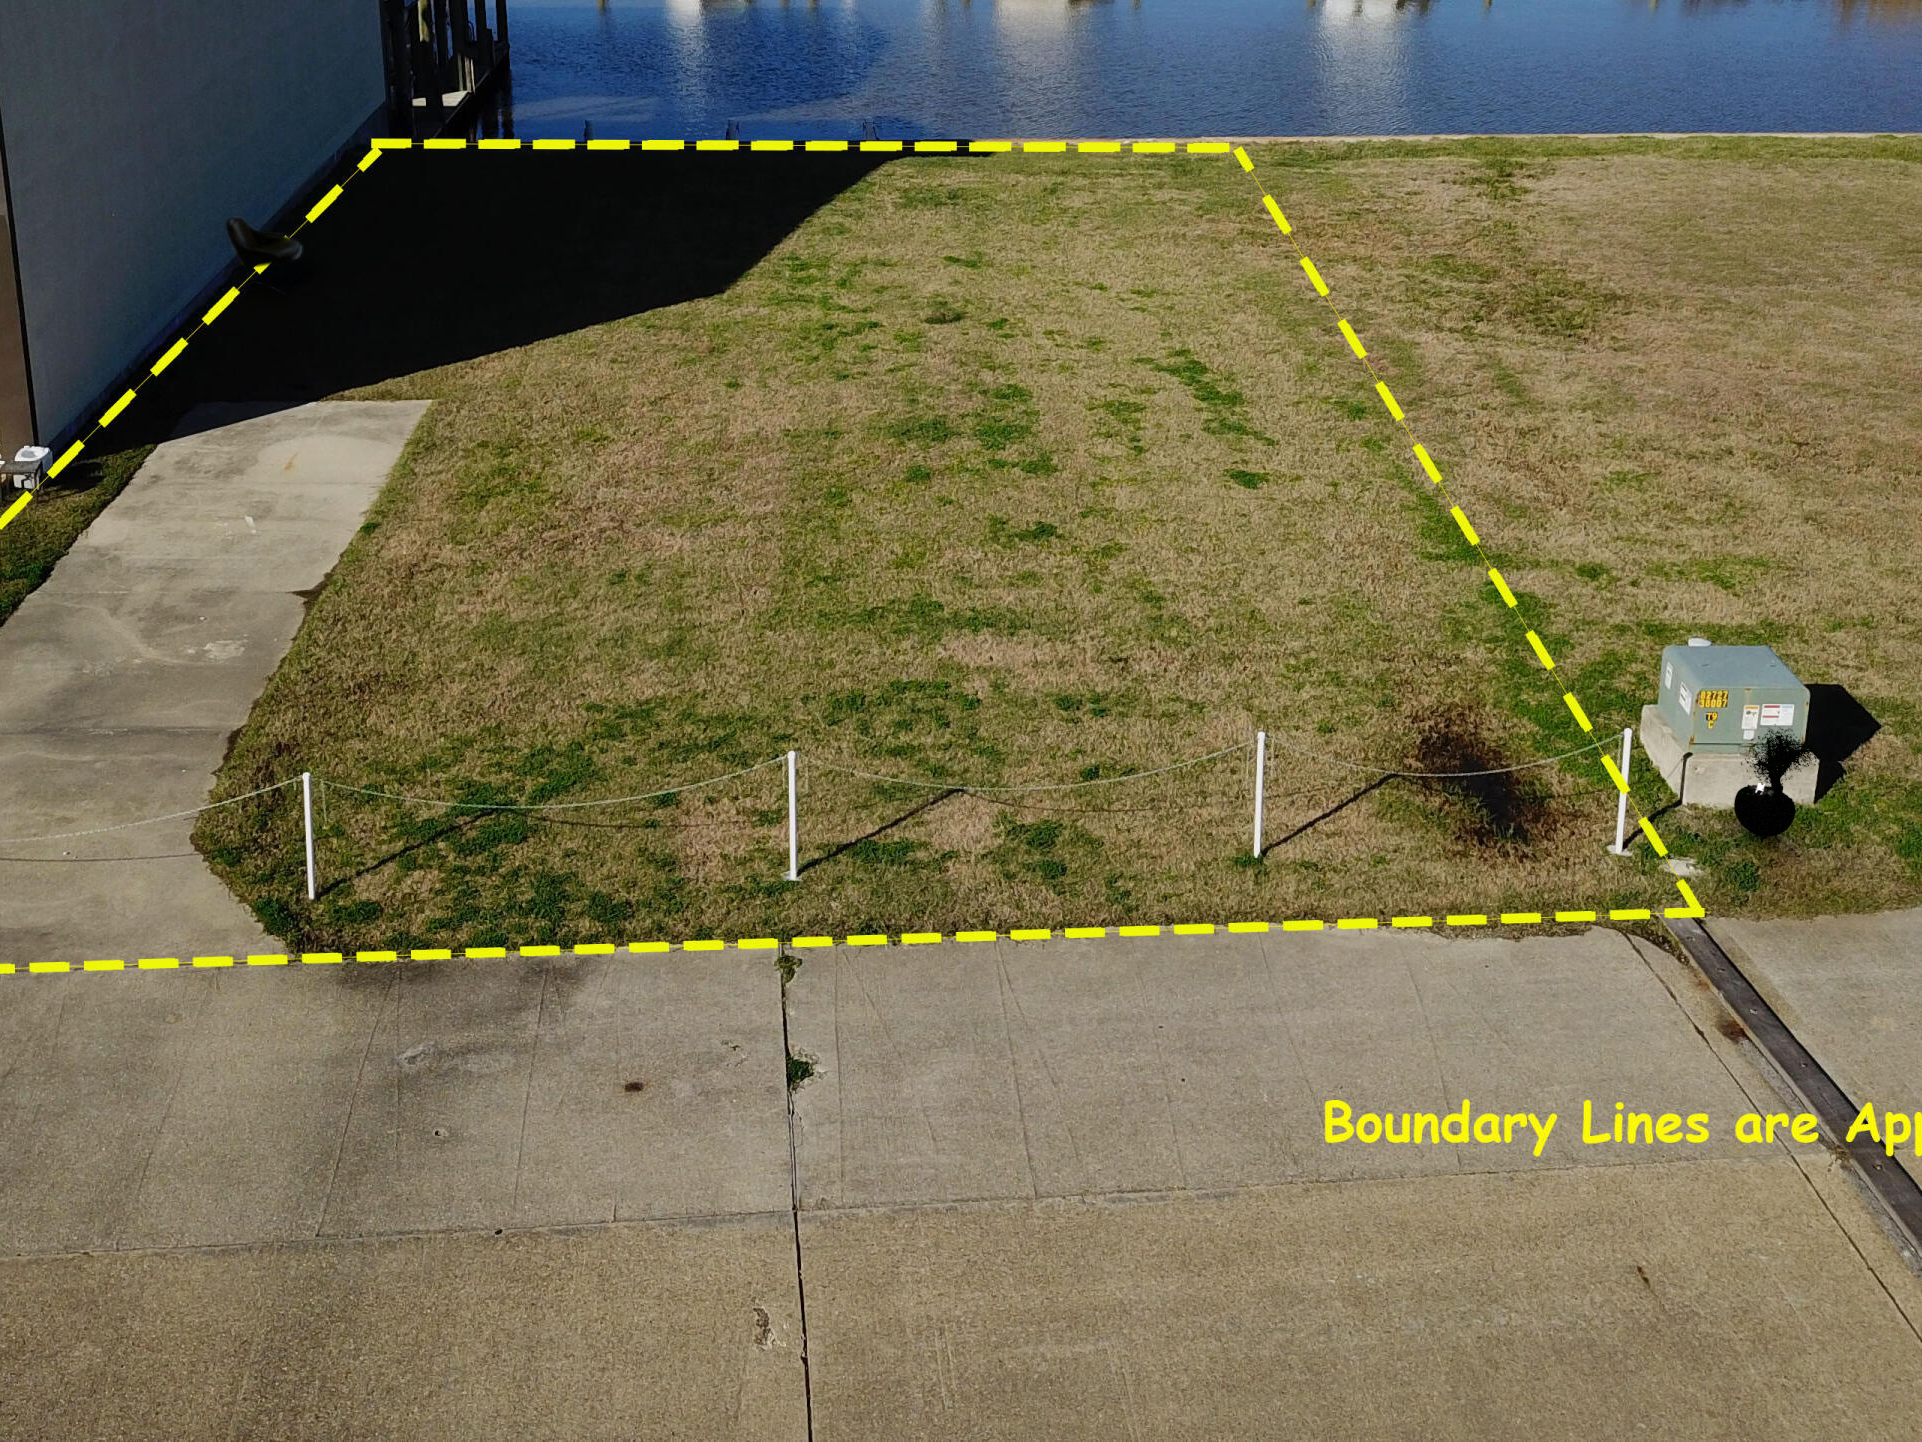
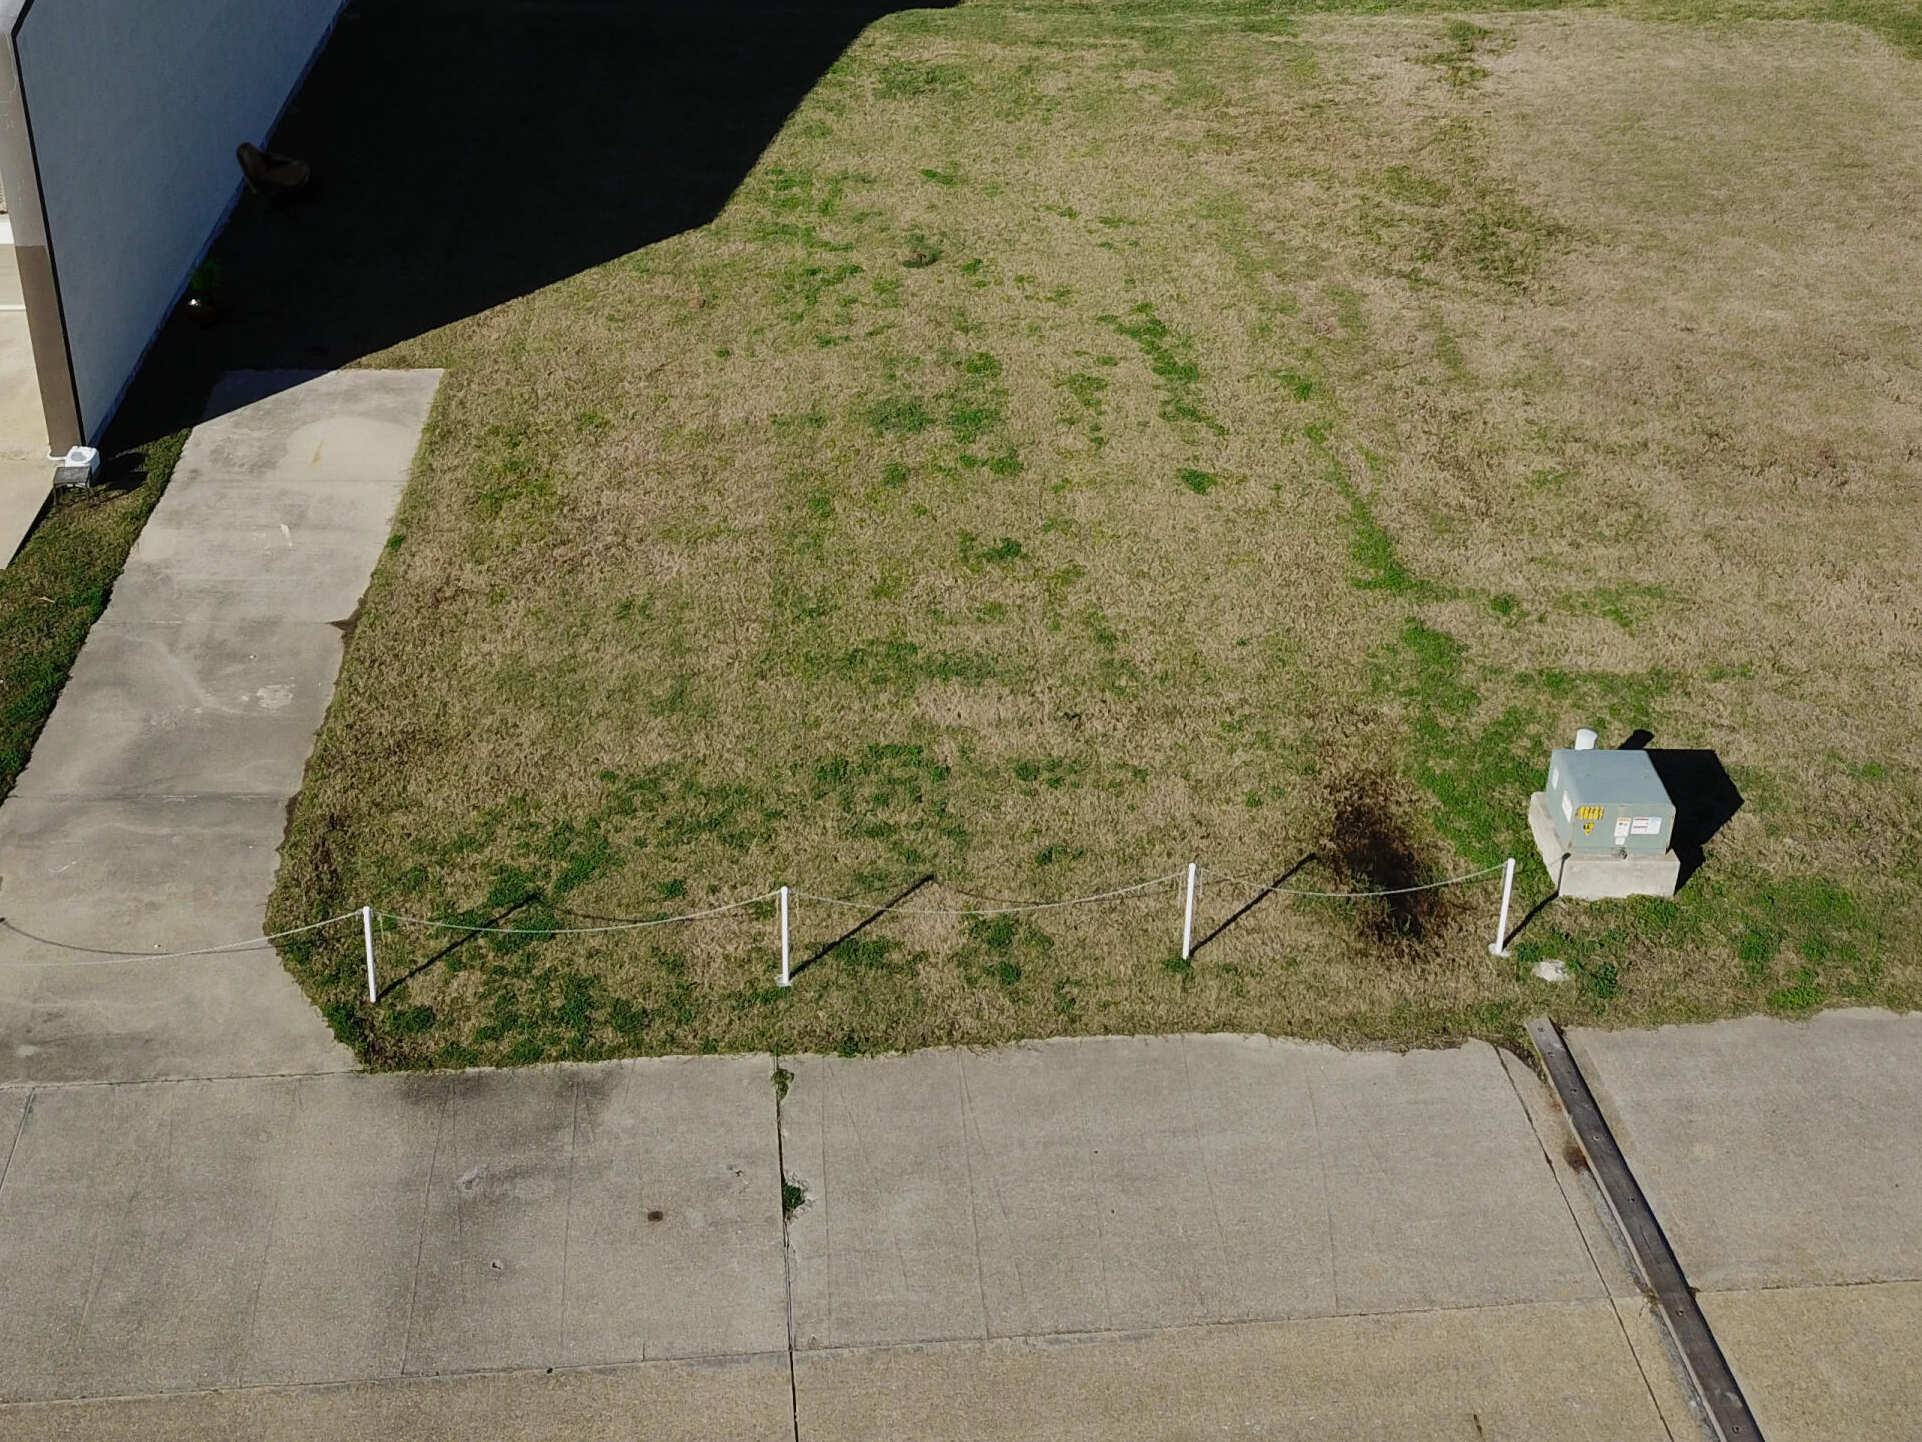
potted tree: present [1734,727,1822,837] -> present [185,259,221,325]

